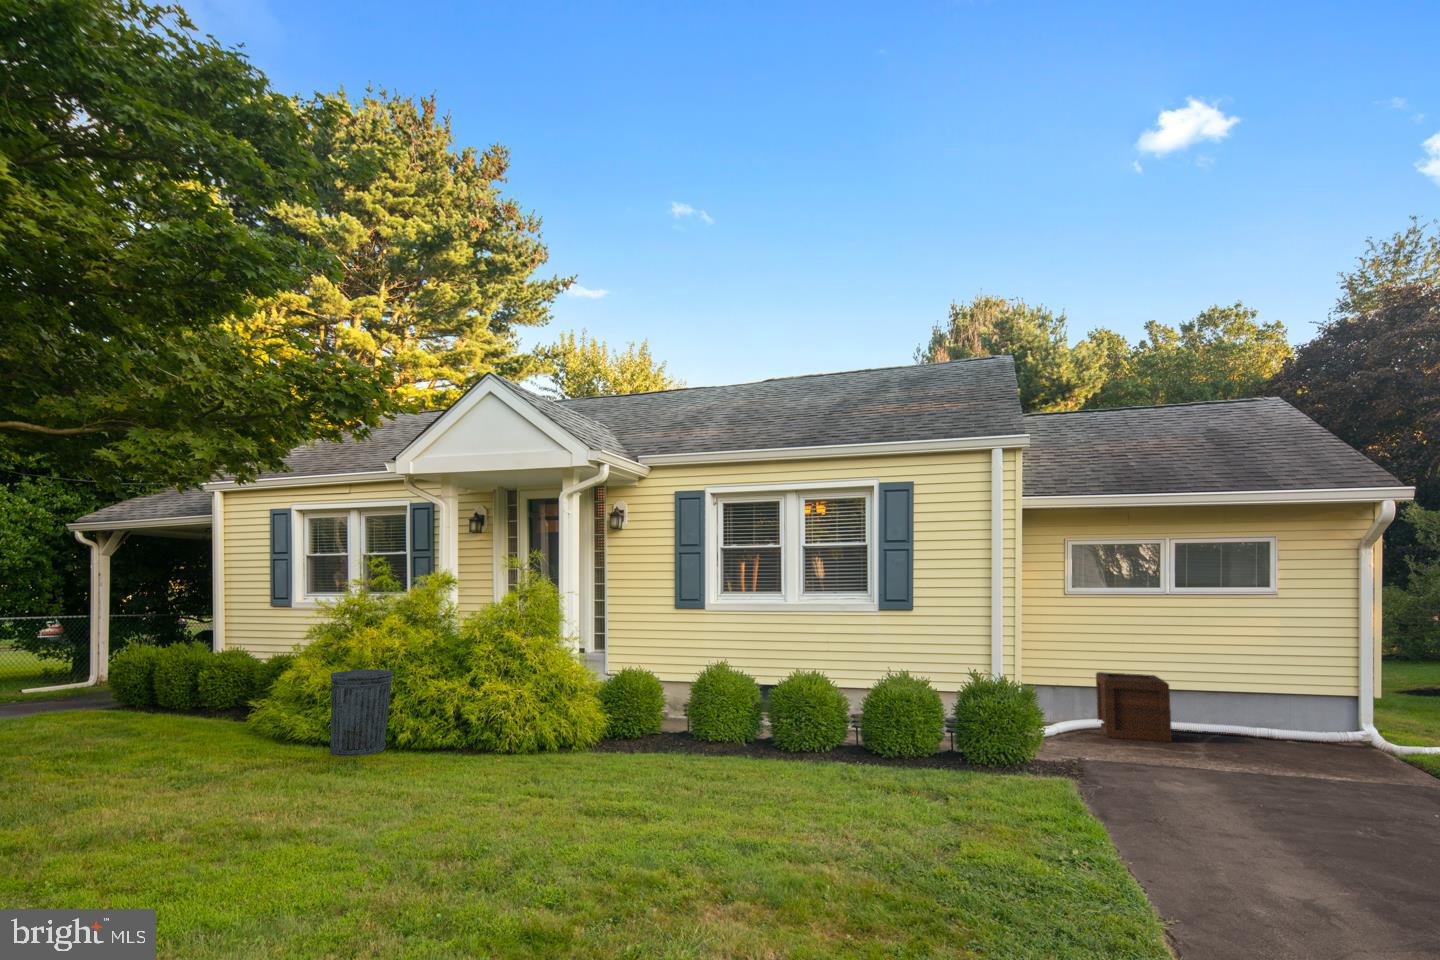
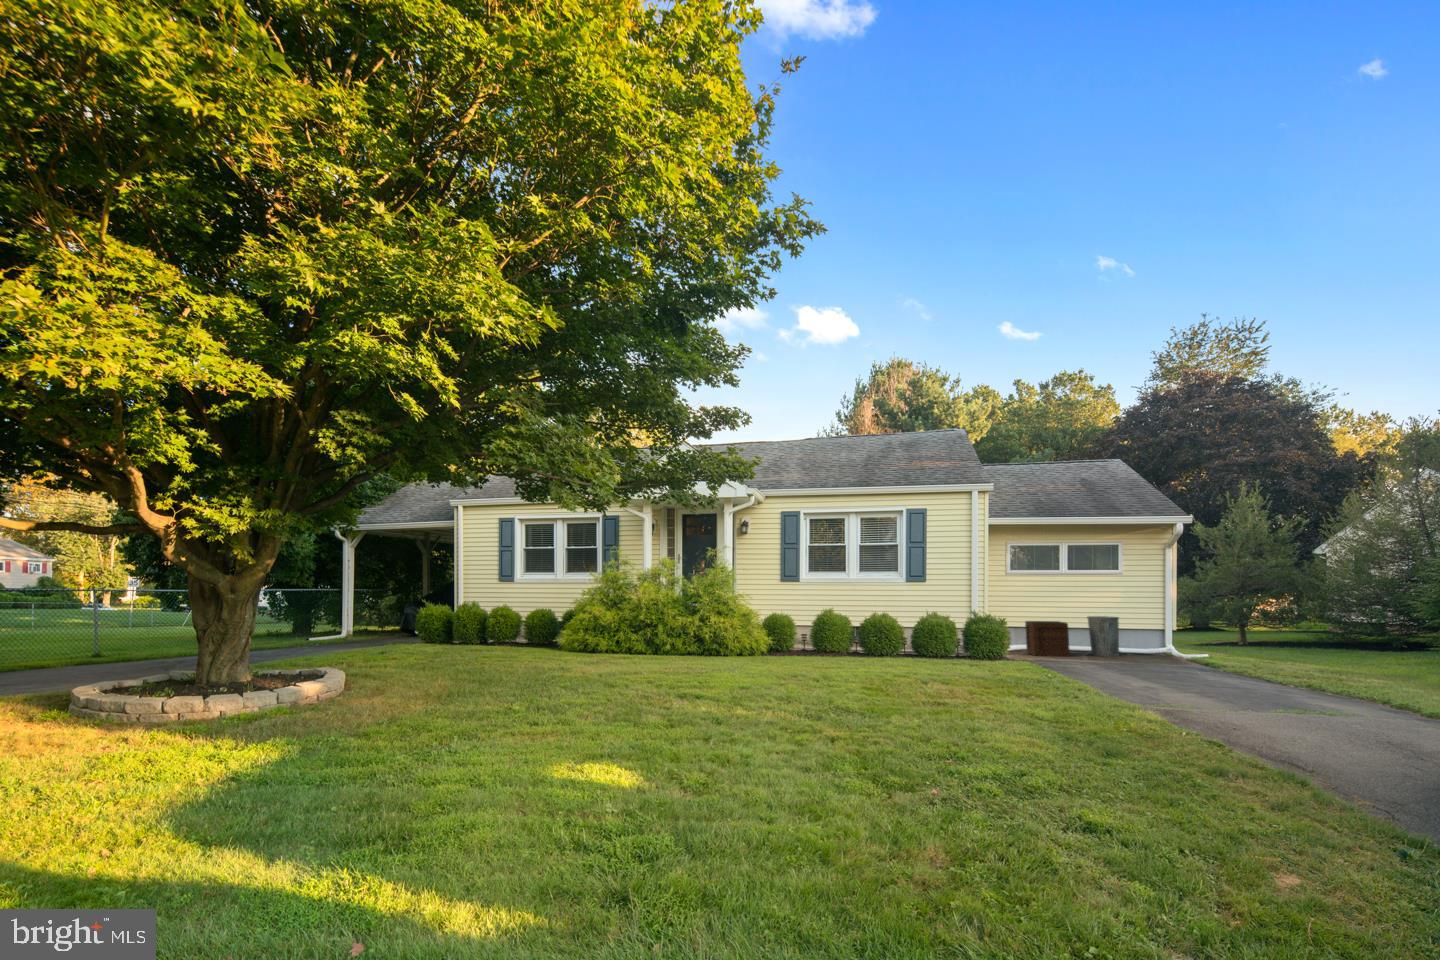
trash can: present [330,669,394,756] -> present [1087,616,1119,656]

